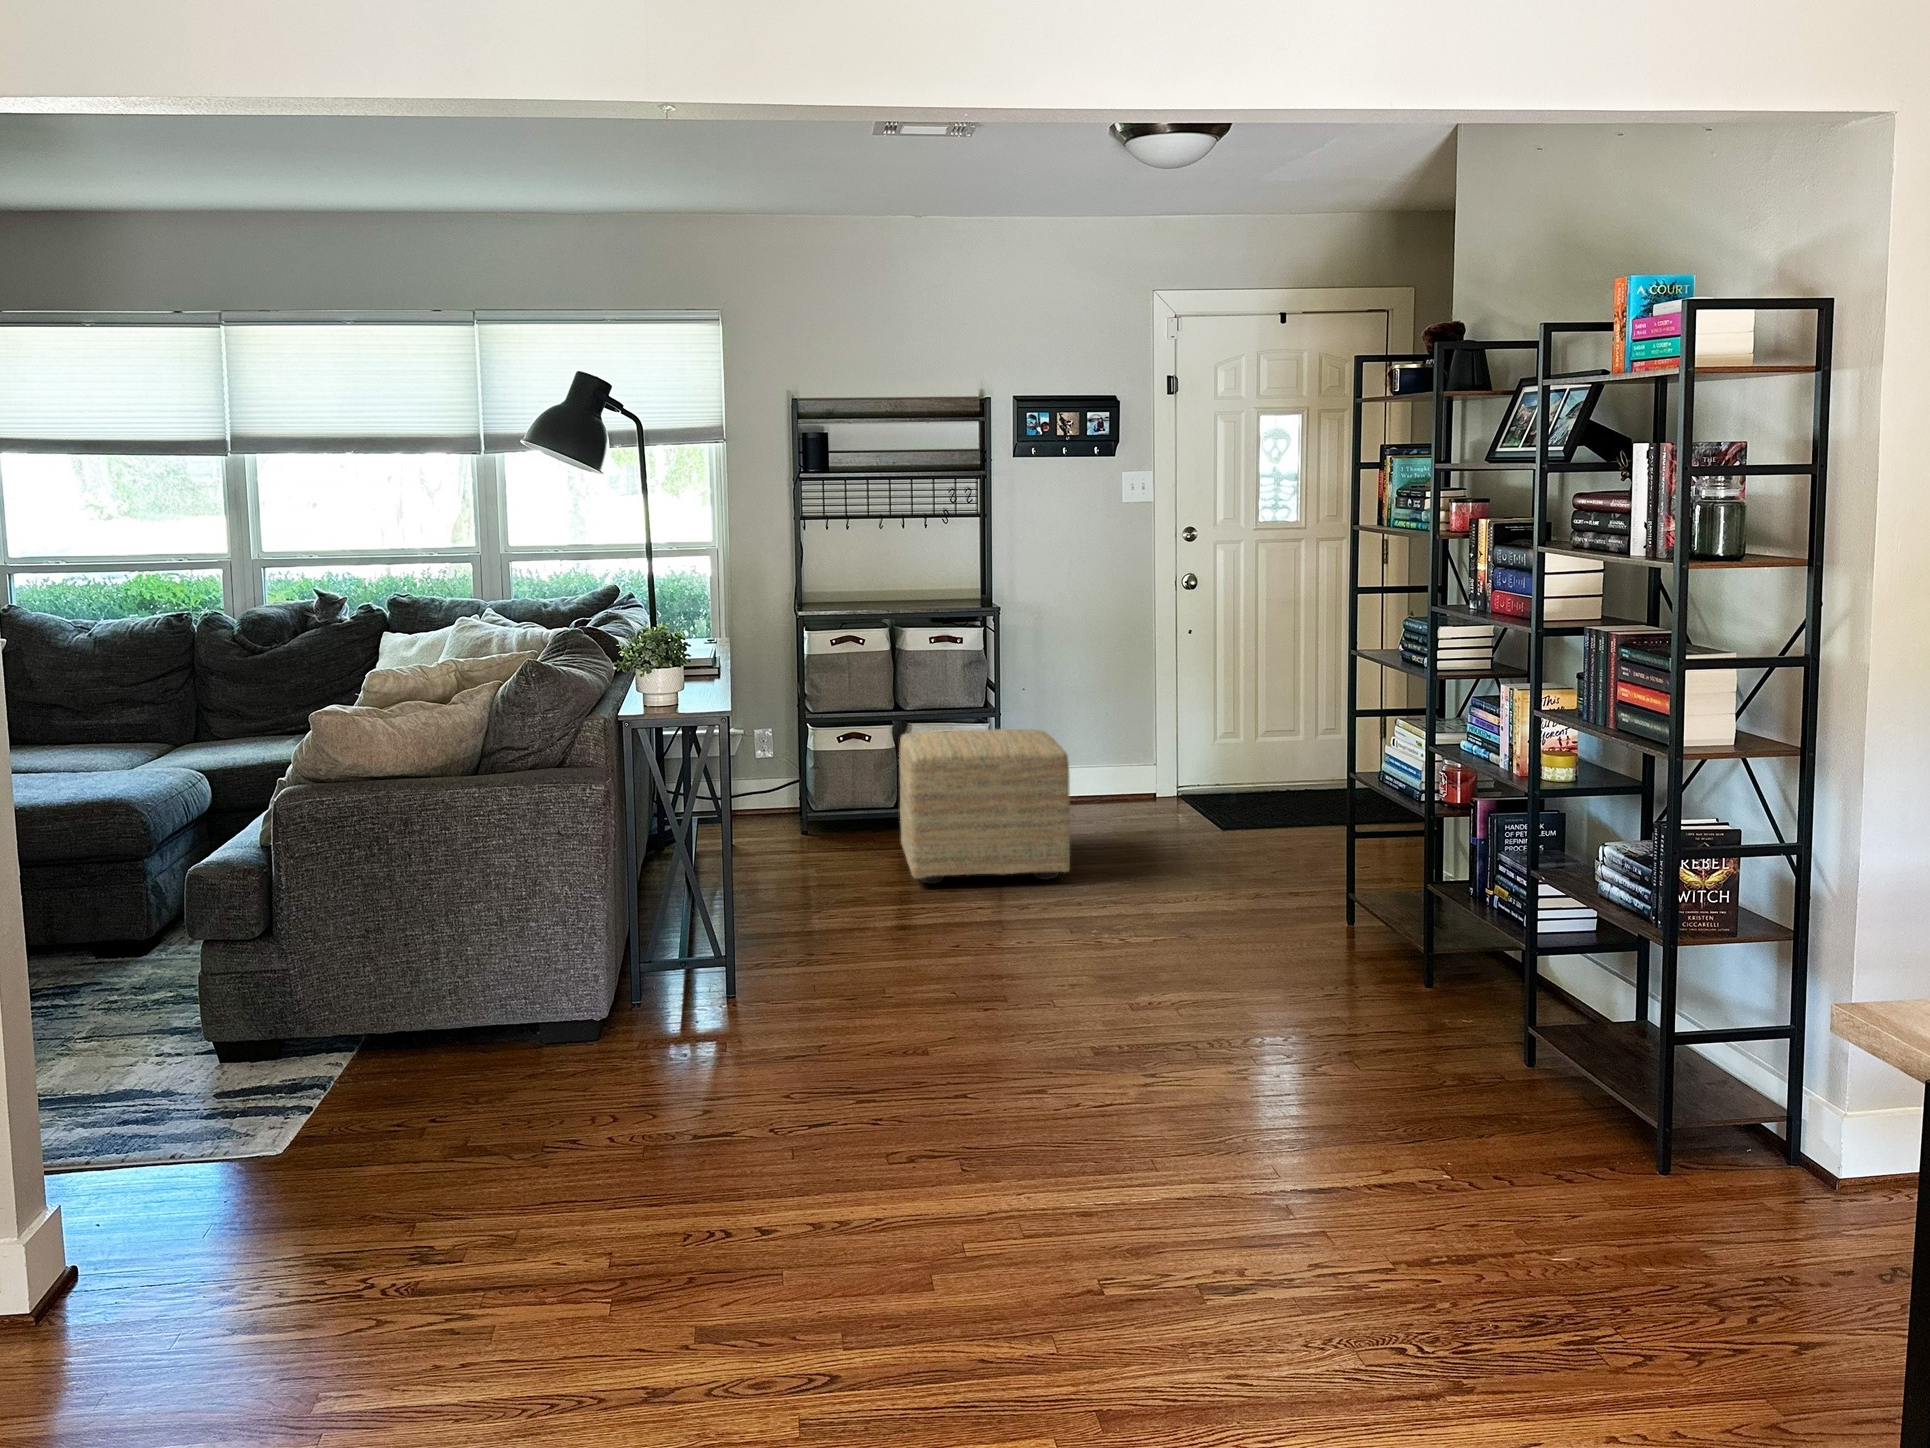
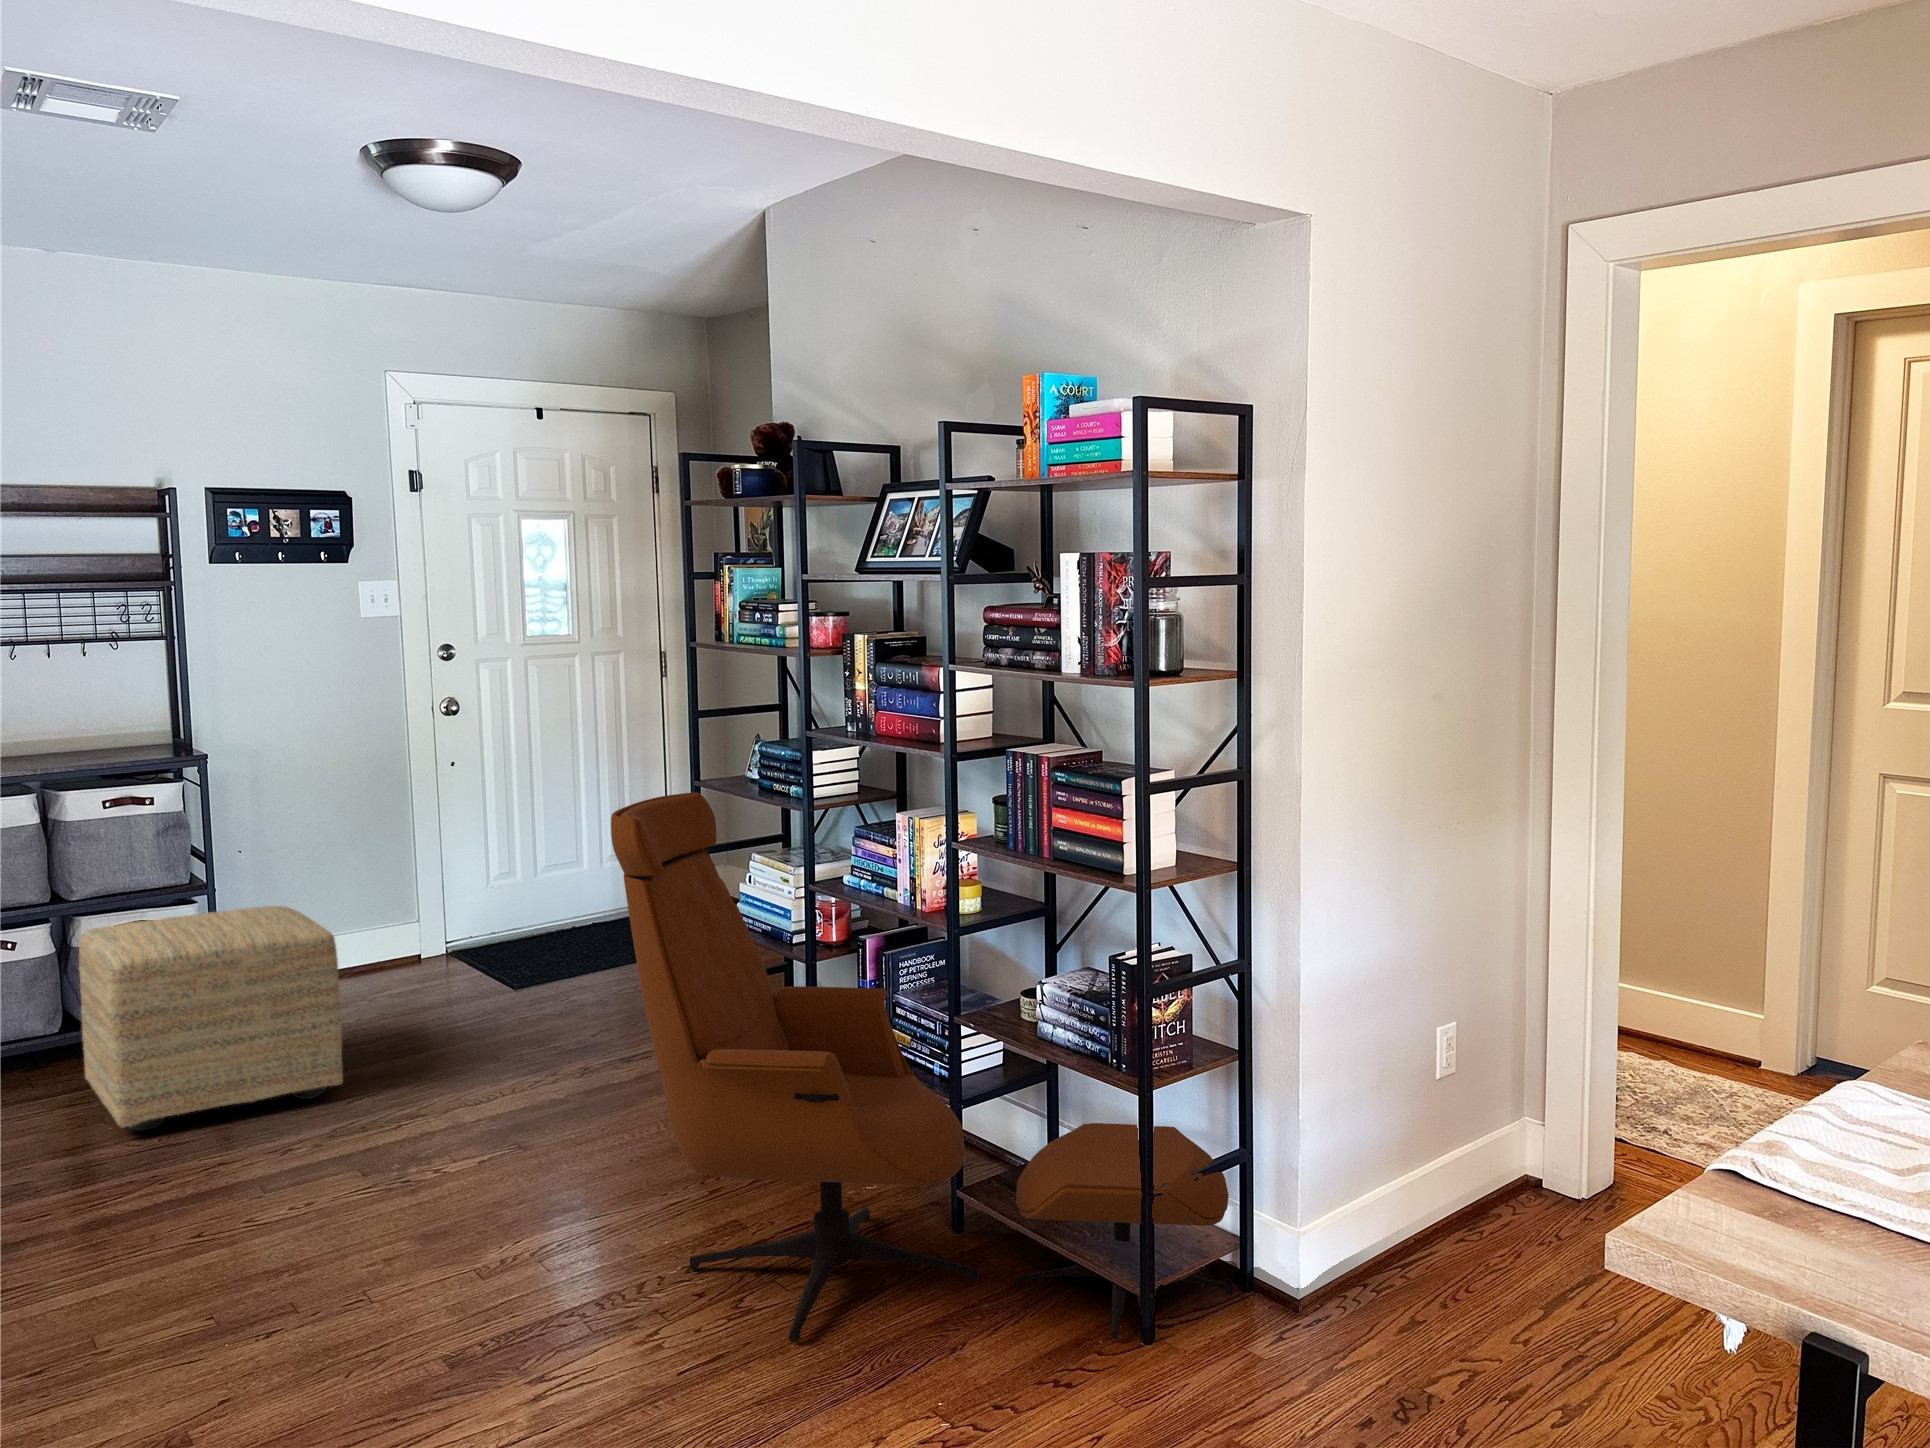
lounge chair: none [1223,652,1770,1166] -> present [611,792,1233,1342]

